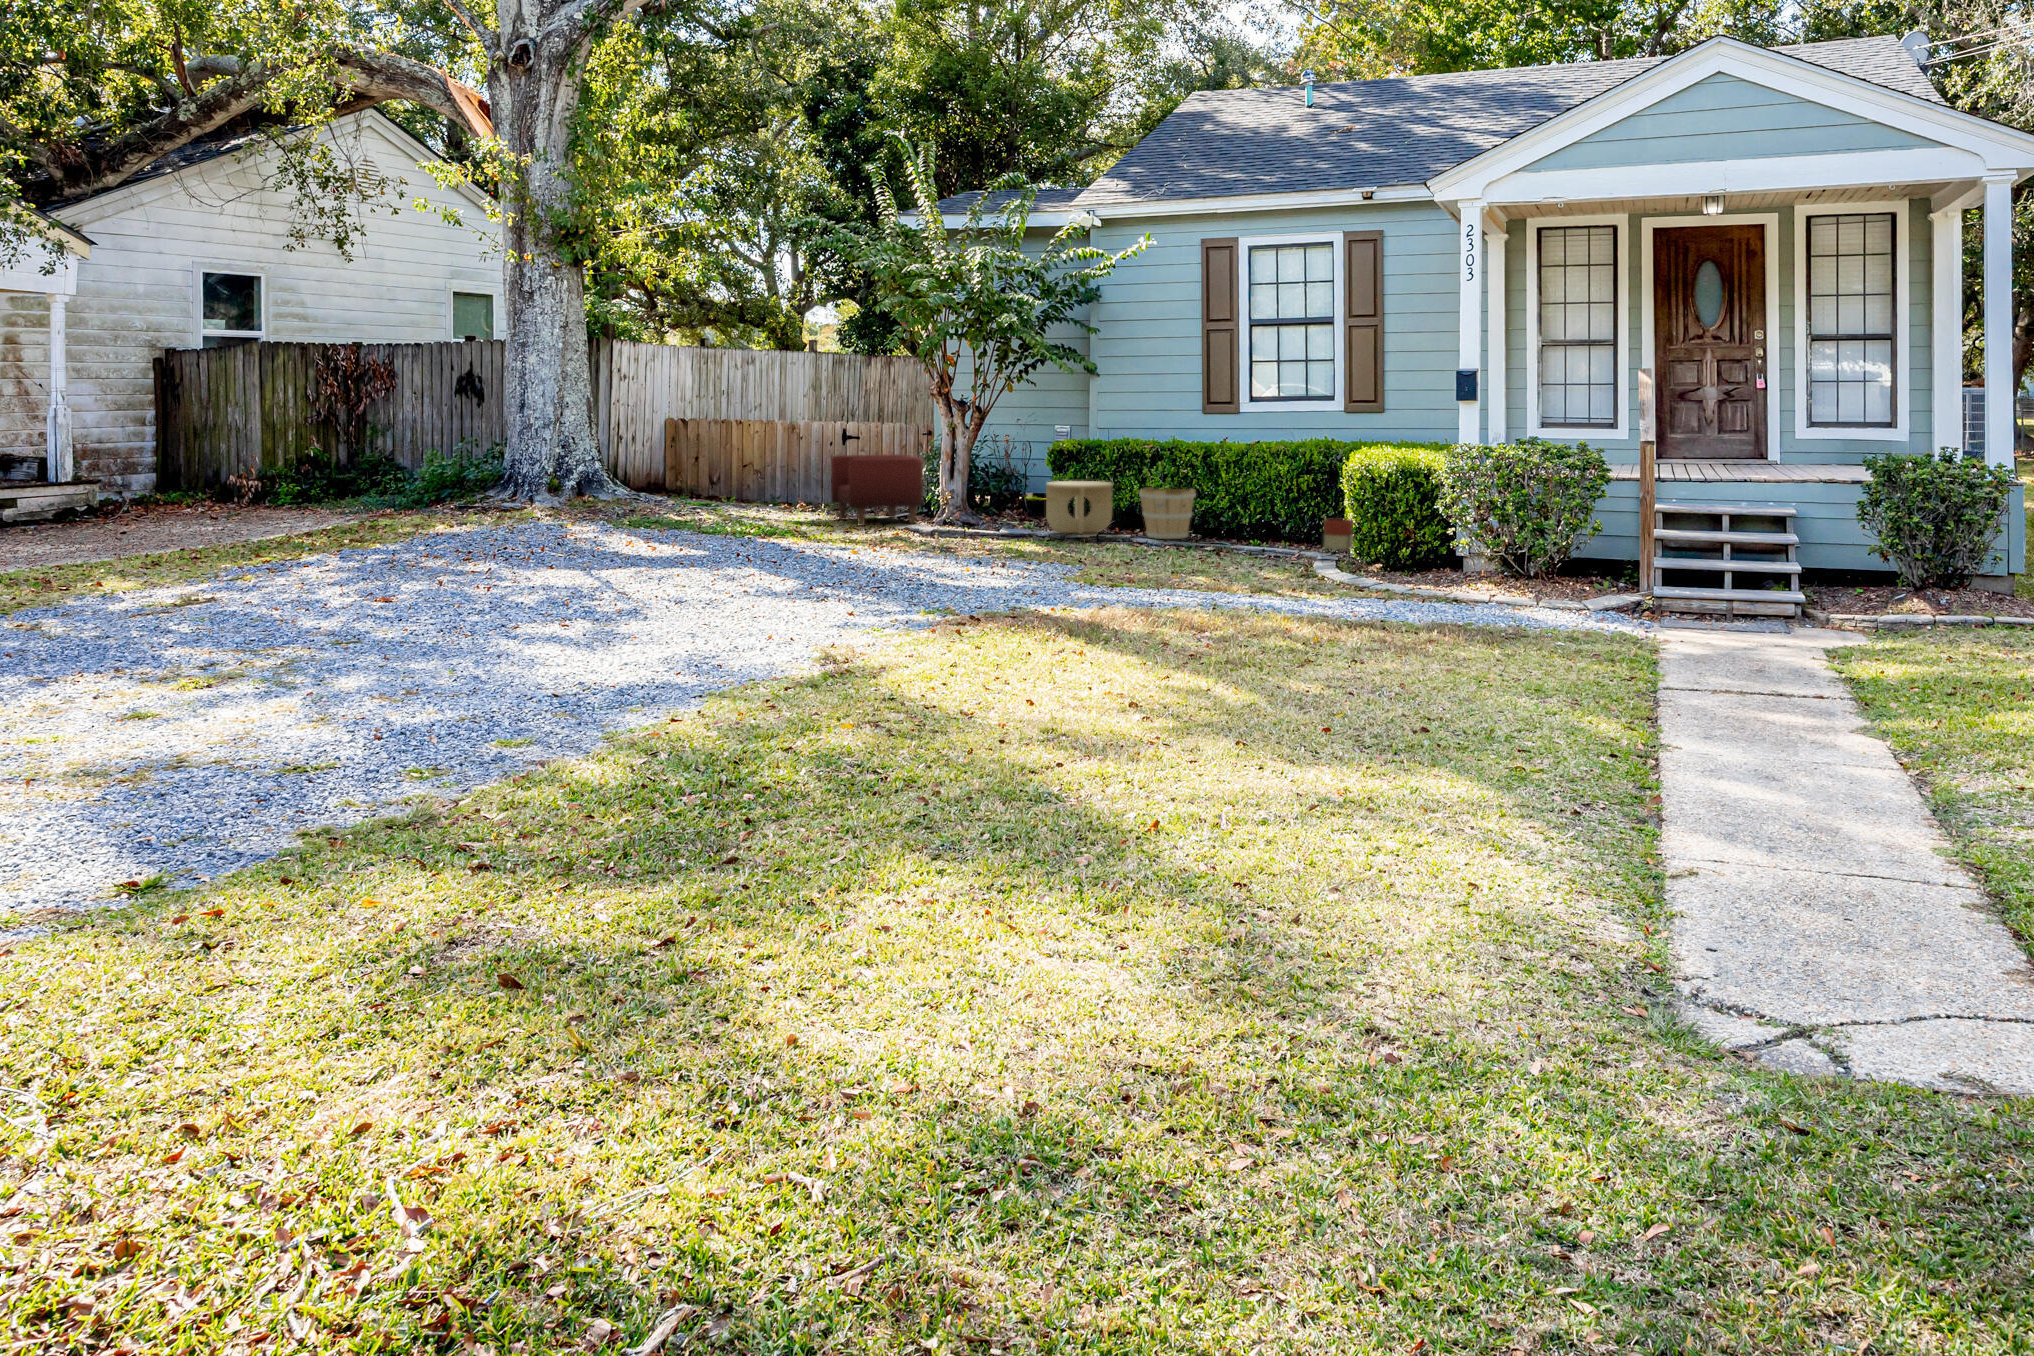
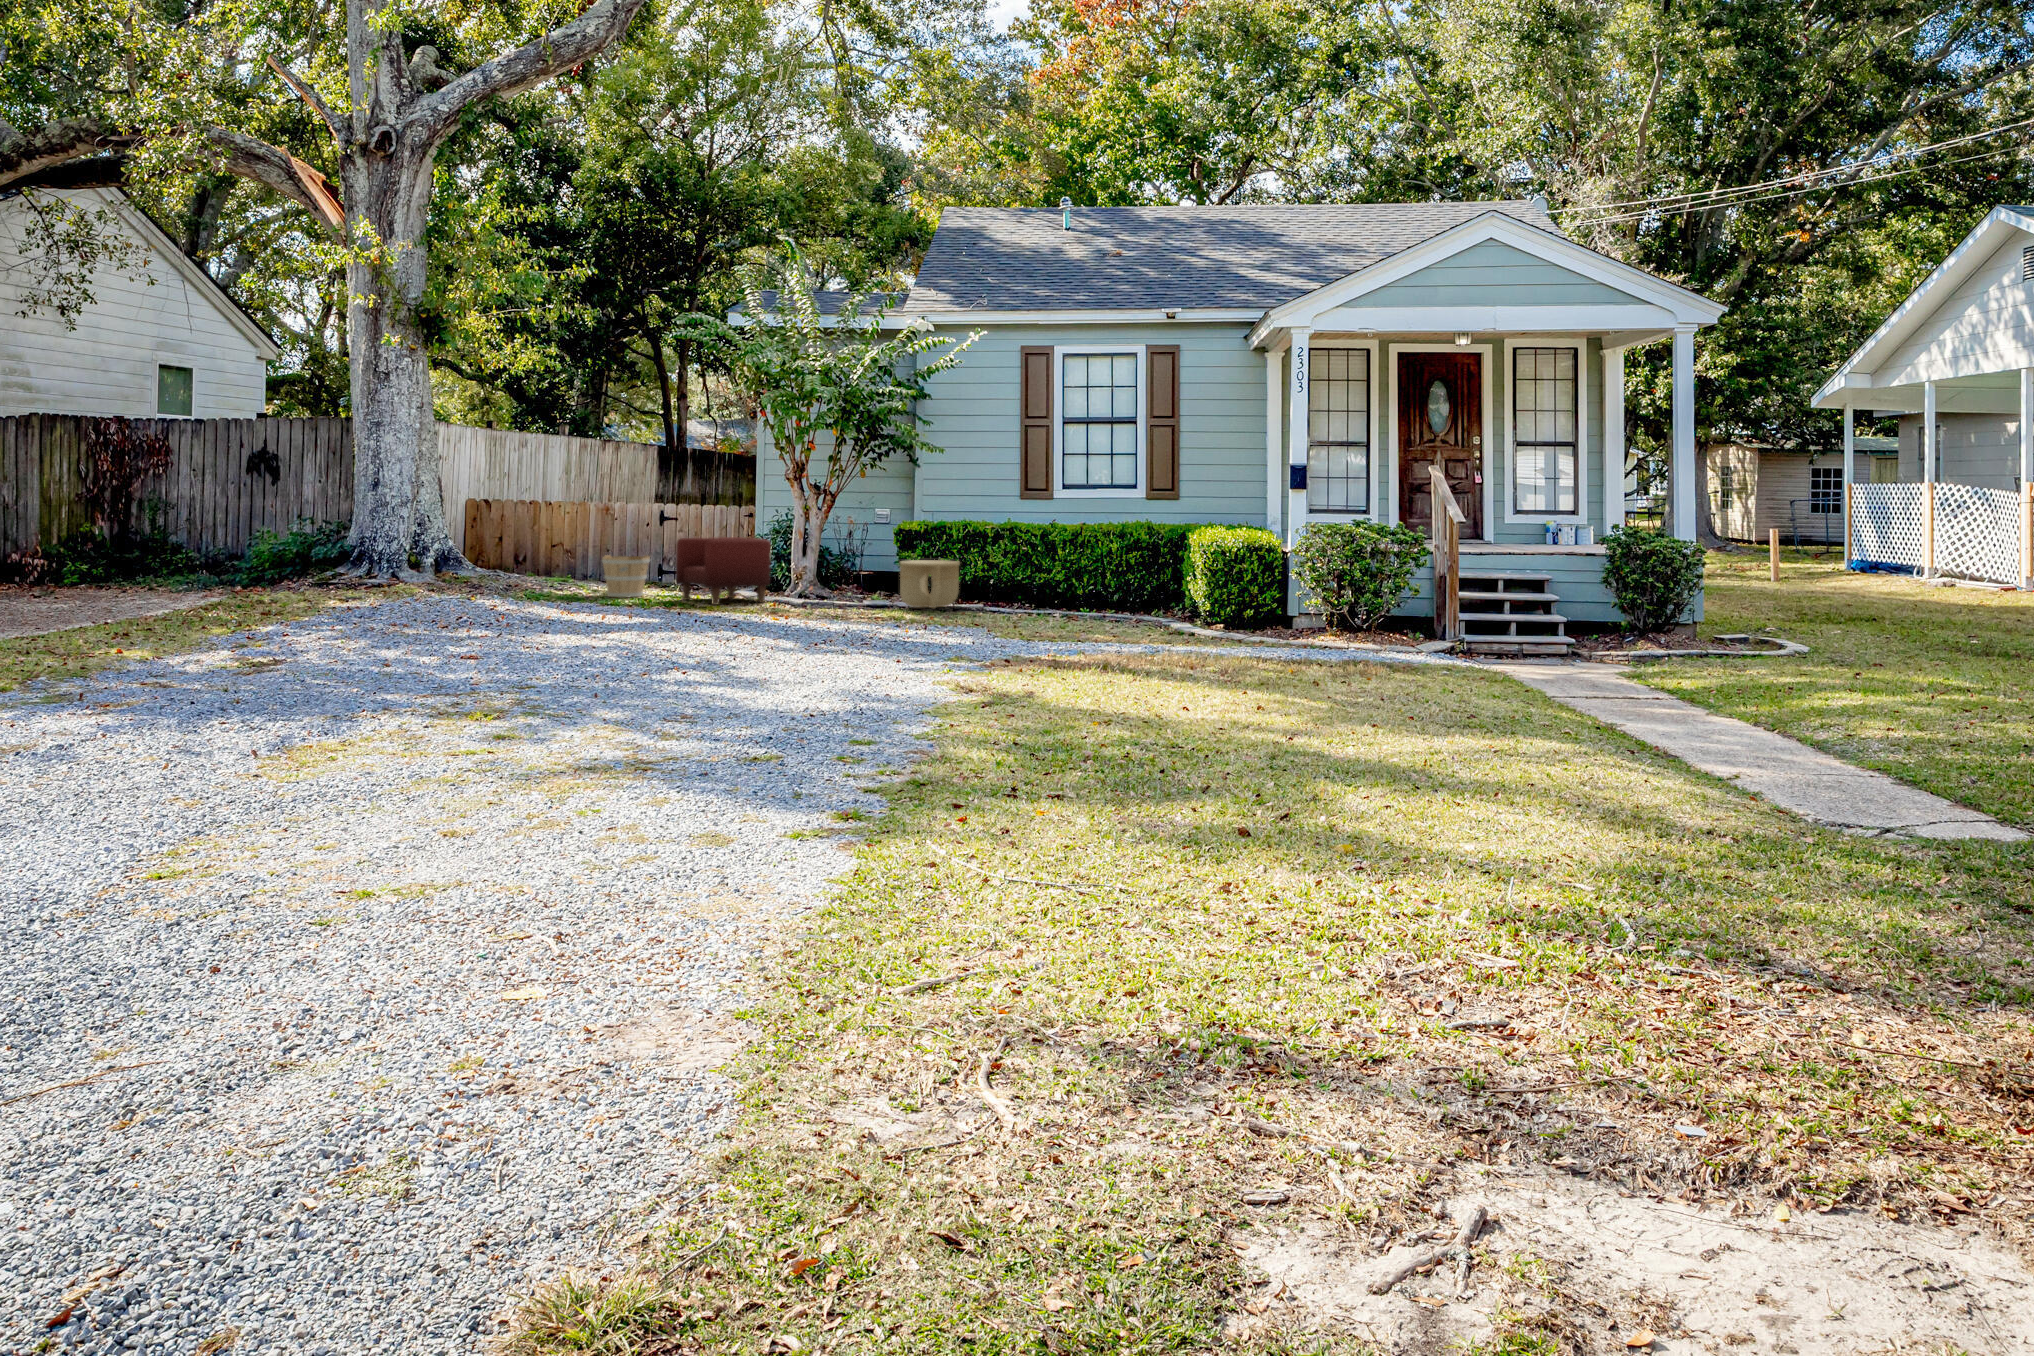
wooden bucket: present [1139,487,1196,539] -> present [602,555,650,598]
planter: present [1323,518,1353,555] -> none [1178,588,1204,627]

